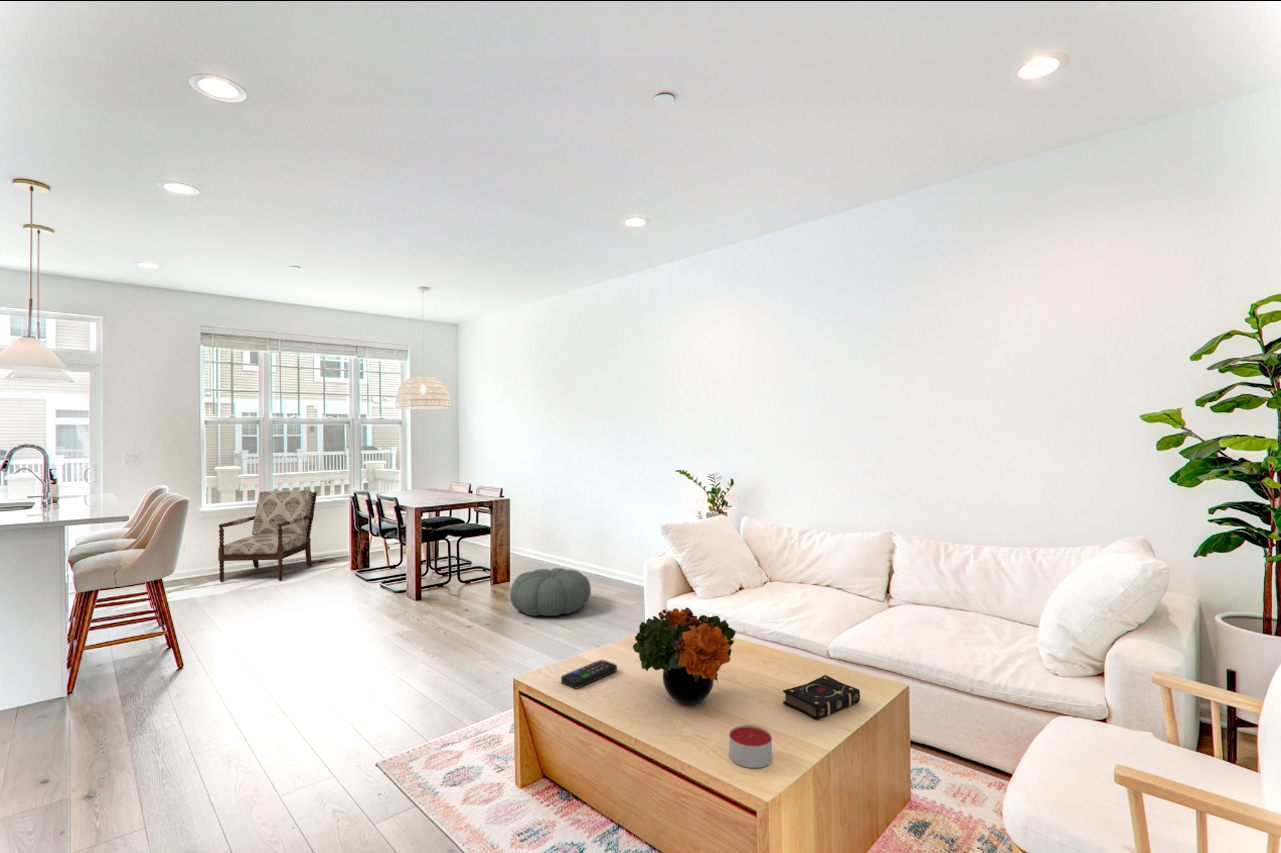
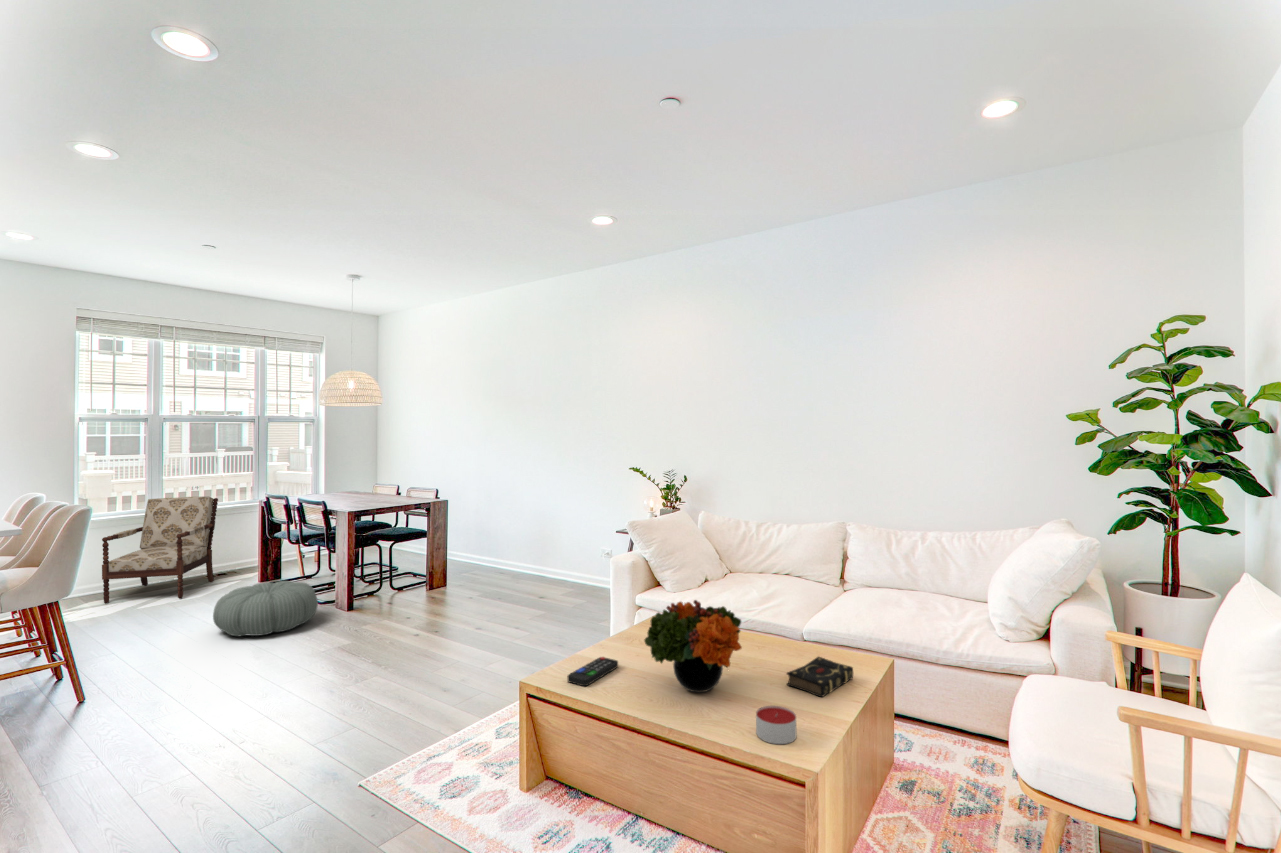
pouf: present [510,568,591,616] -> present [213,581,318,636]

